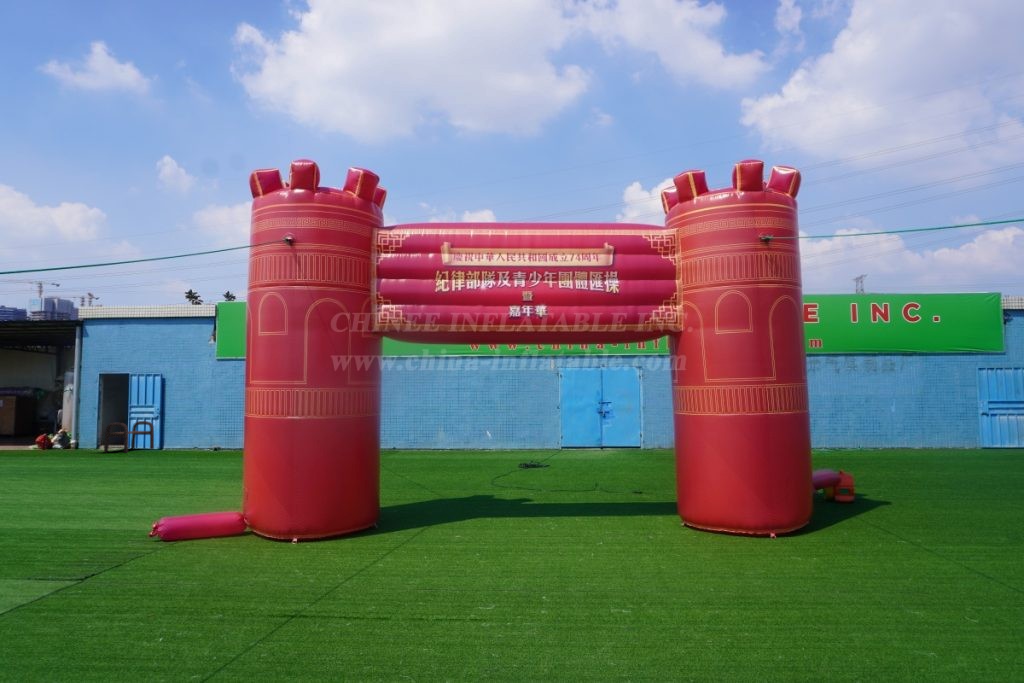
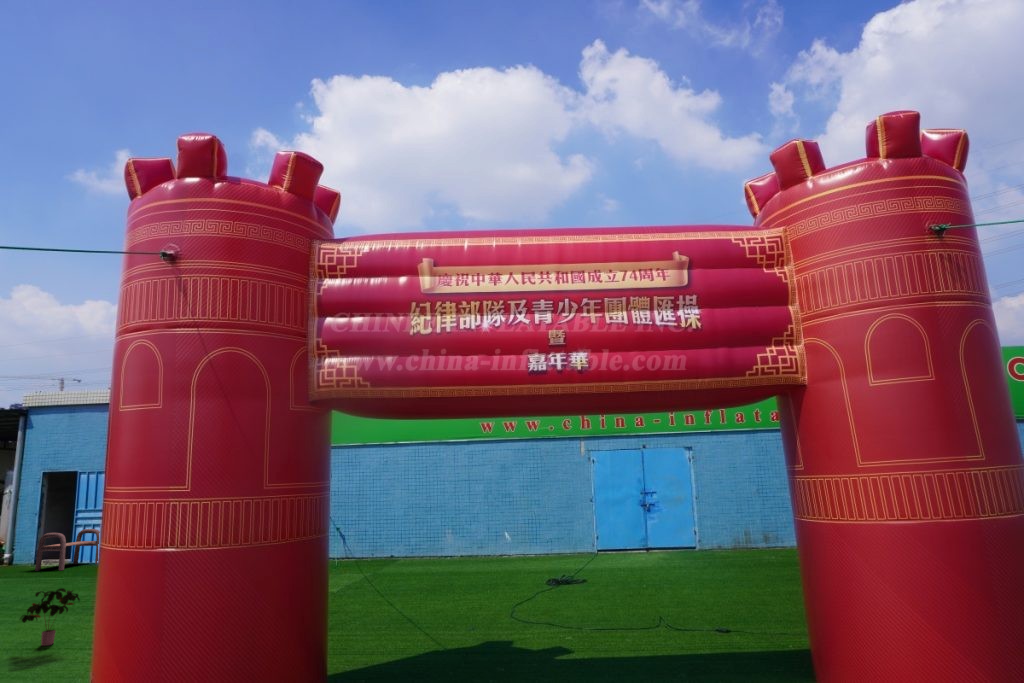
potted plant: none [149,454,188,491] -> present [20,588,80,646]

